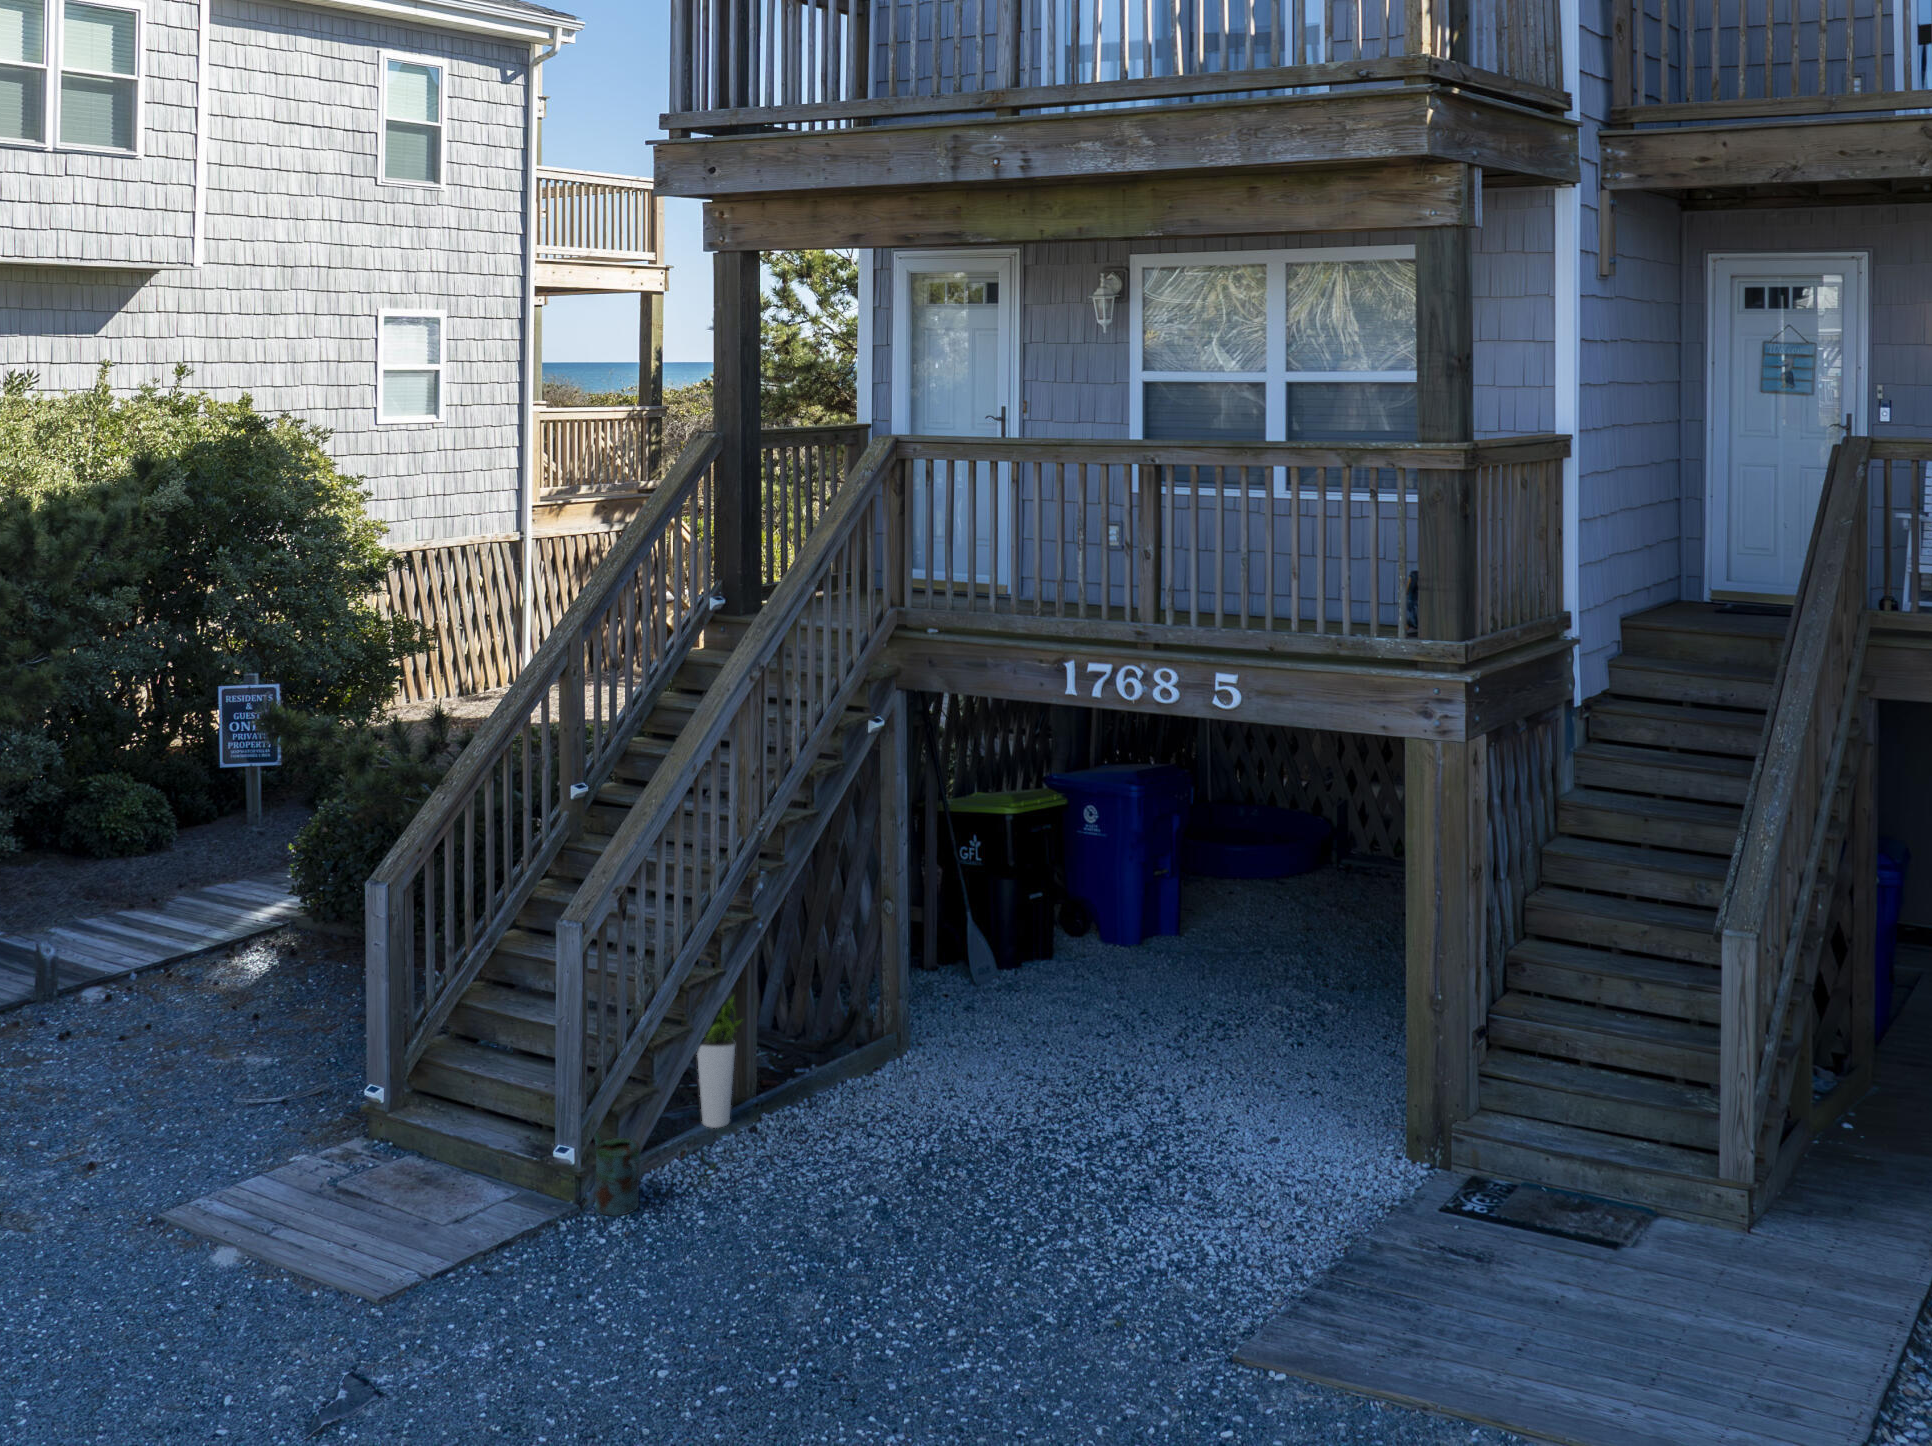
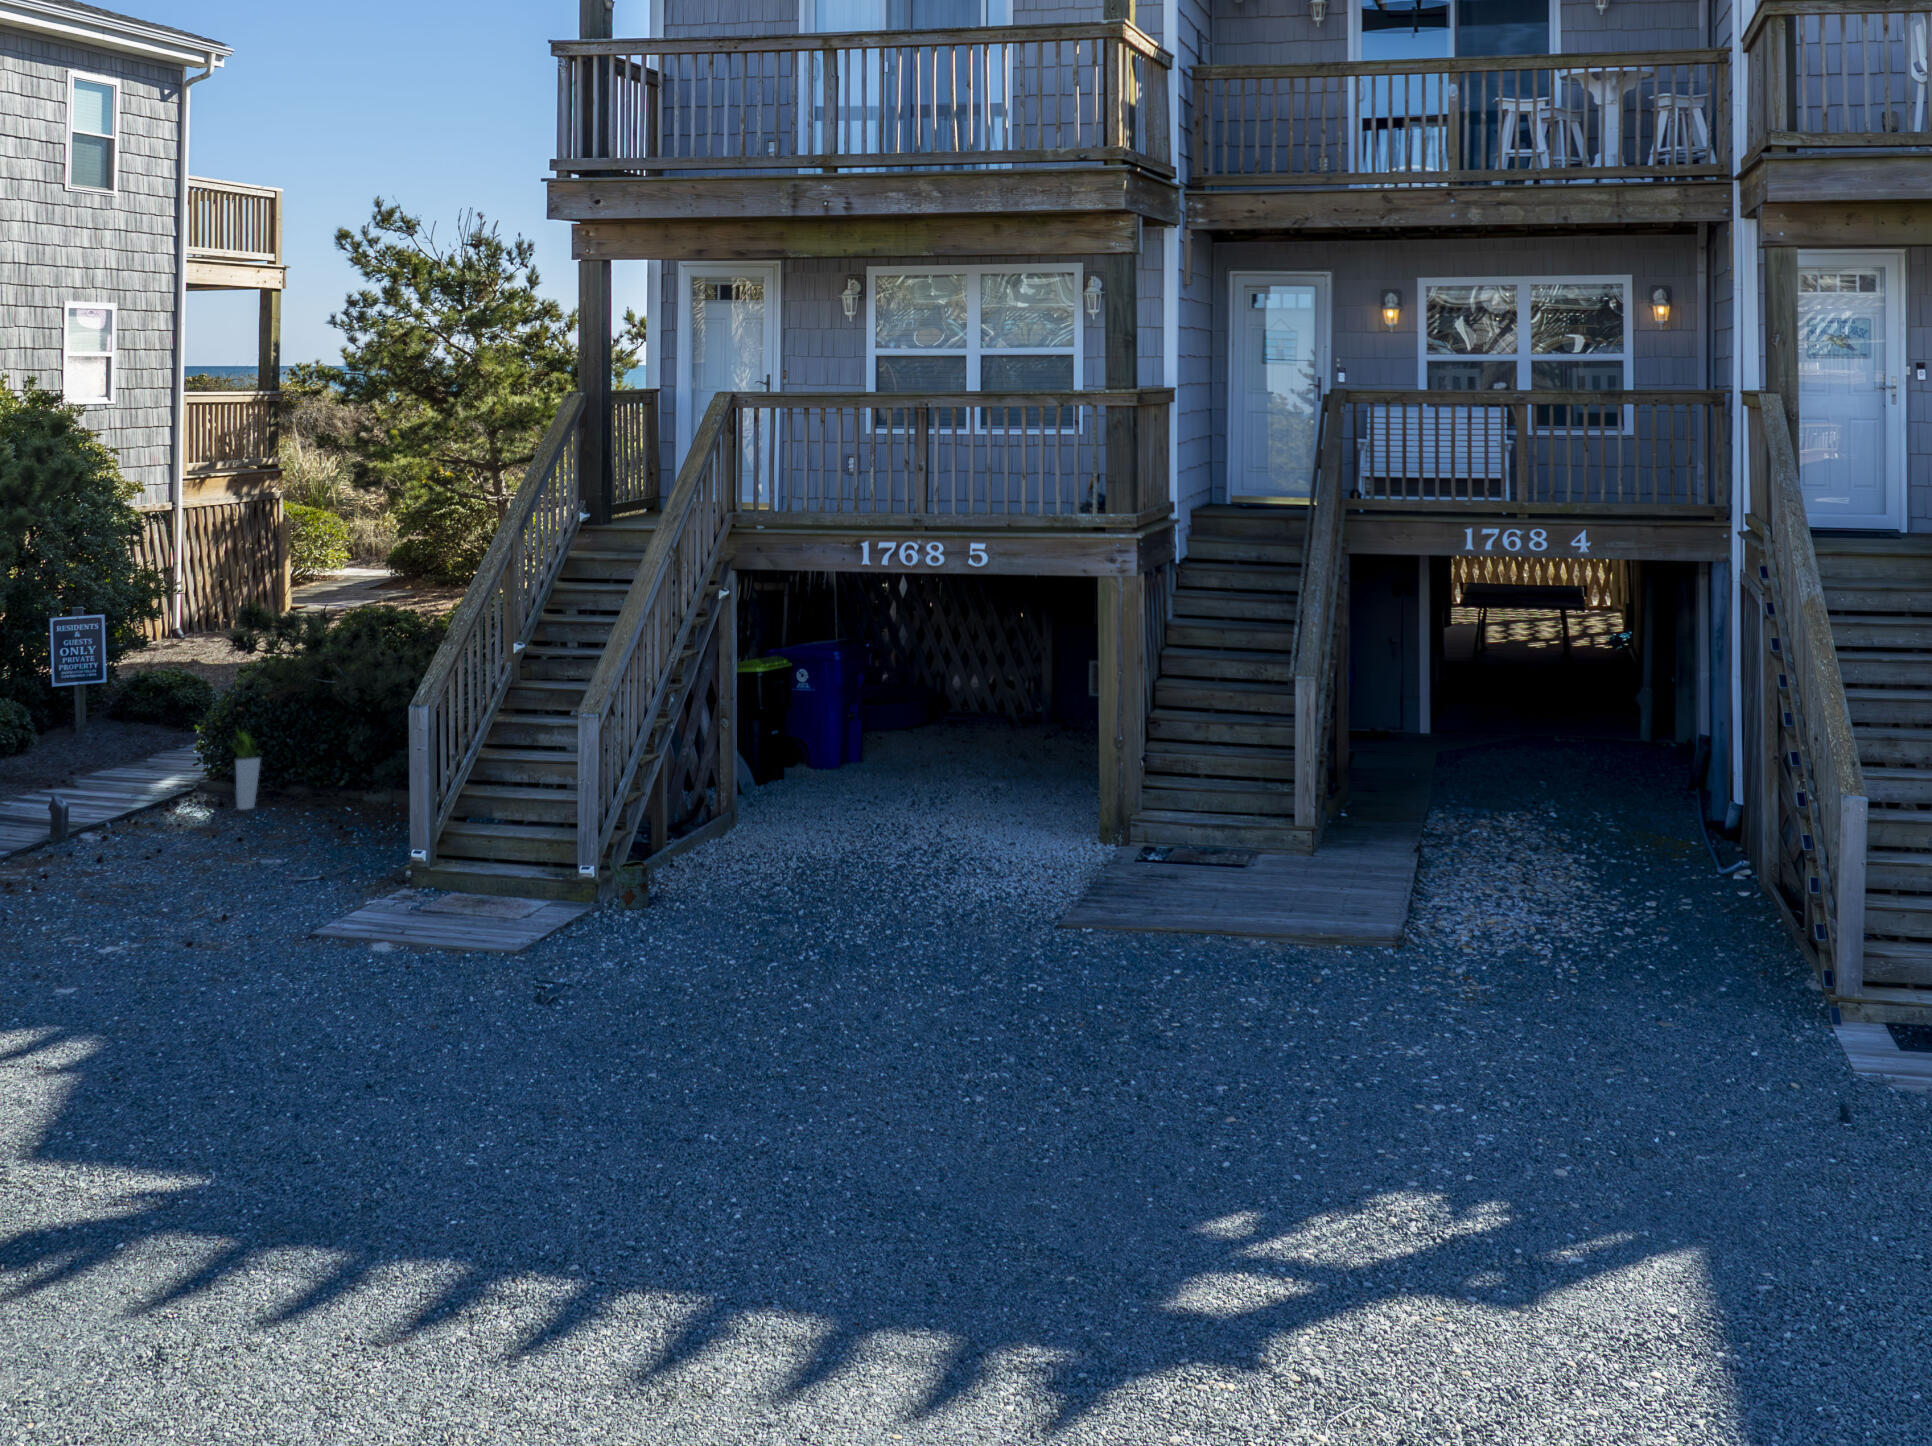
planter: present [697,997,742,1128] -> present [235,731,260,810]

